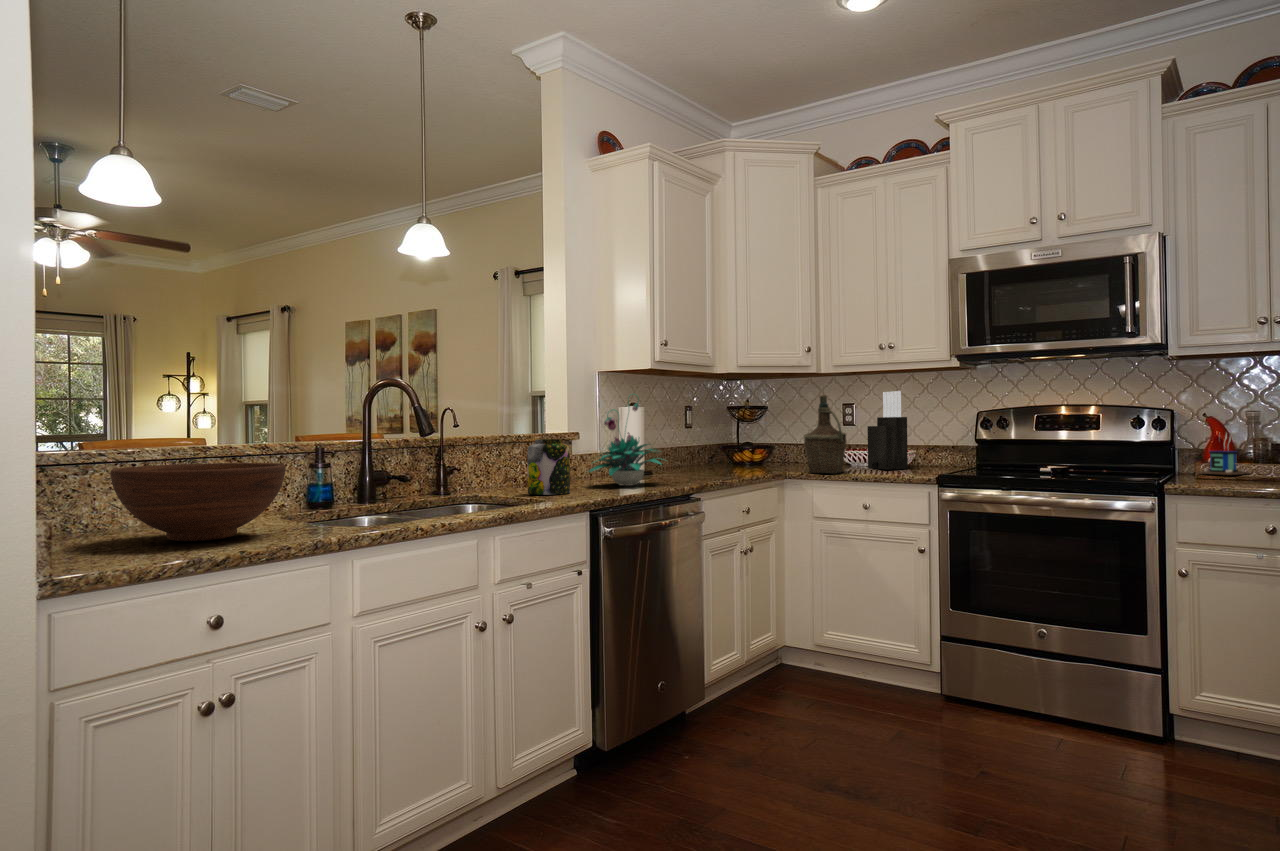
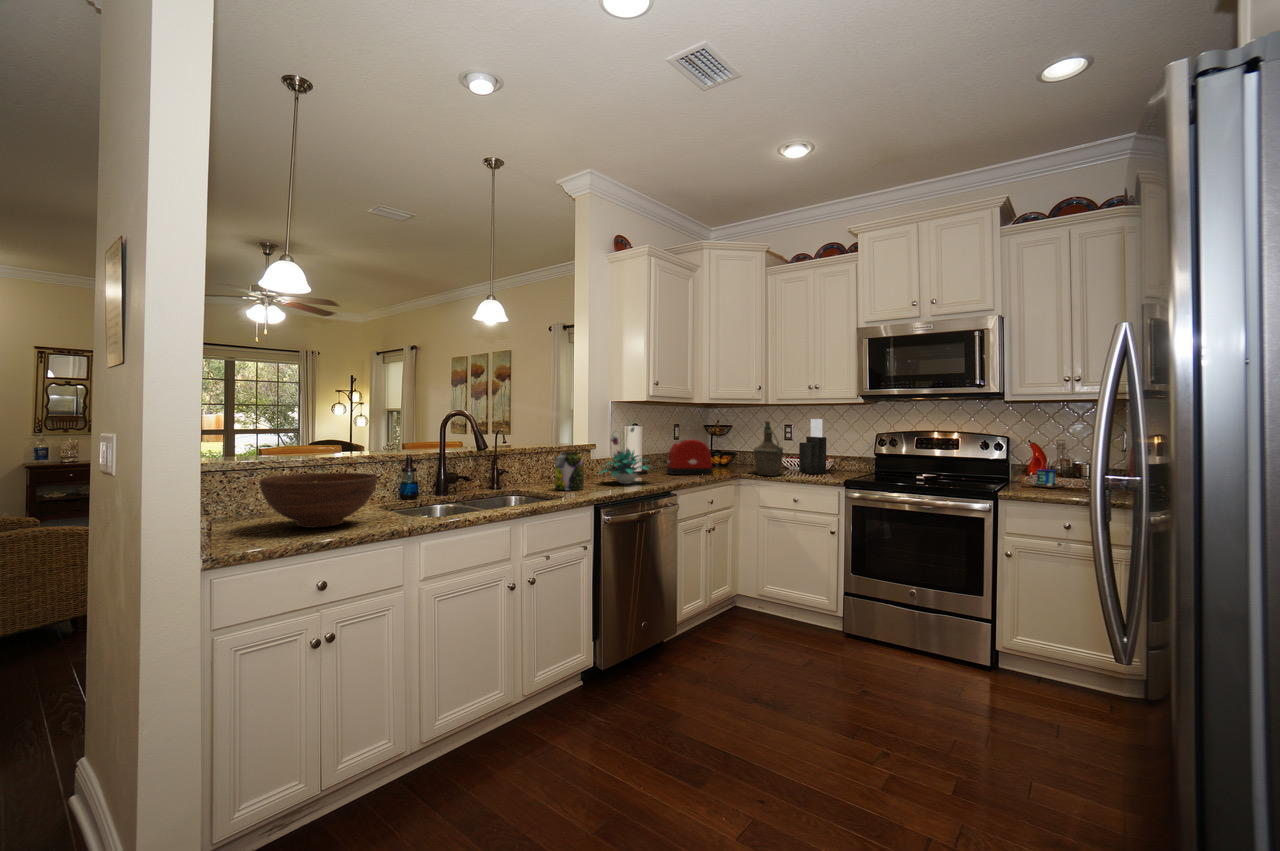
toaster: none [674,423,747,474] -> present [663,439,713,475]

